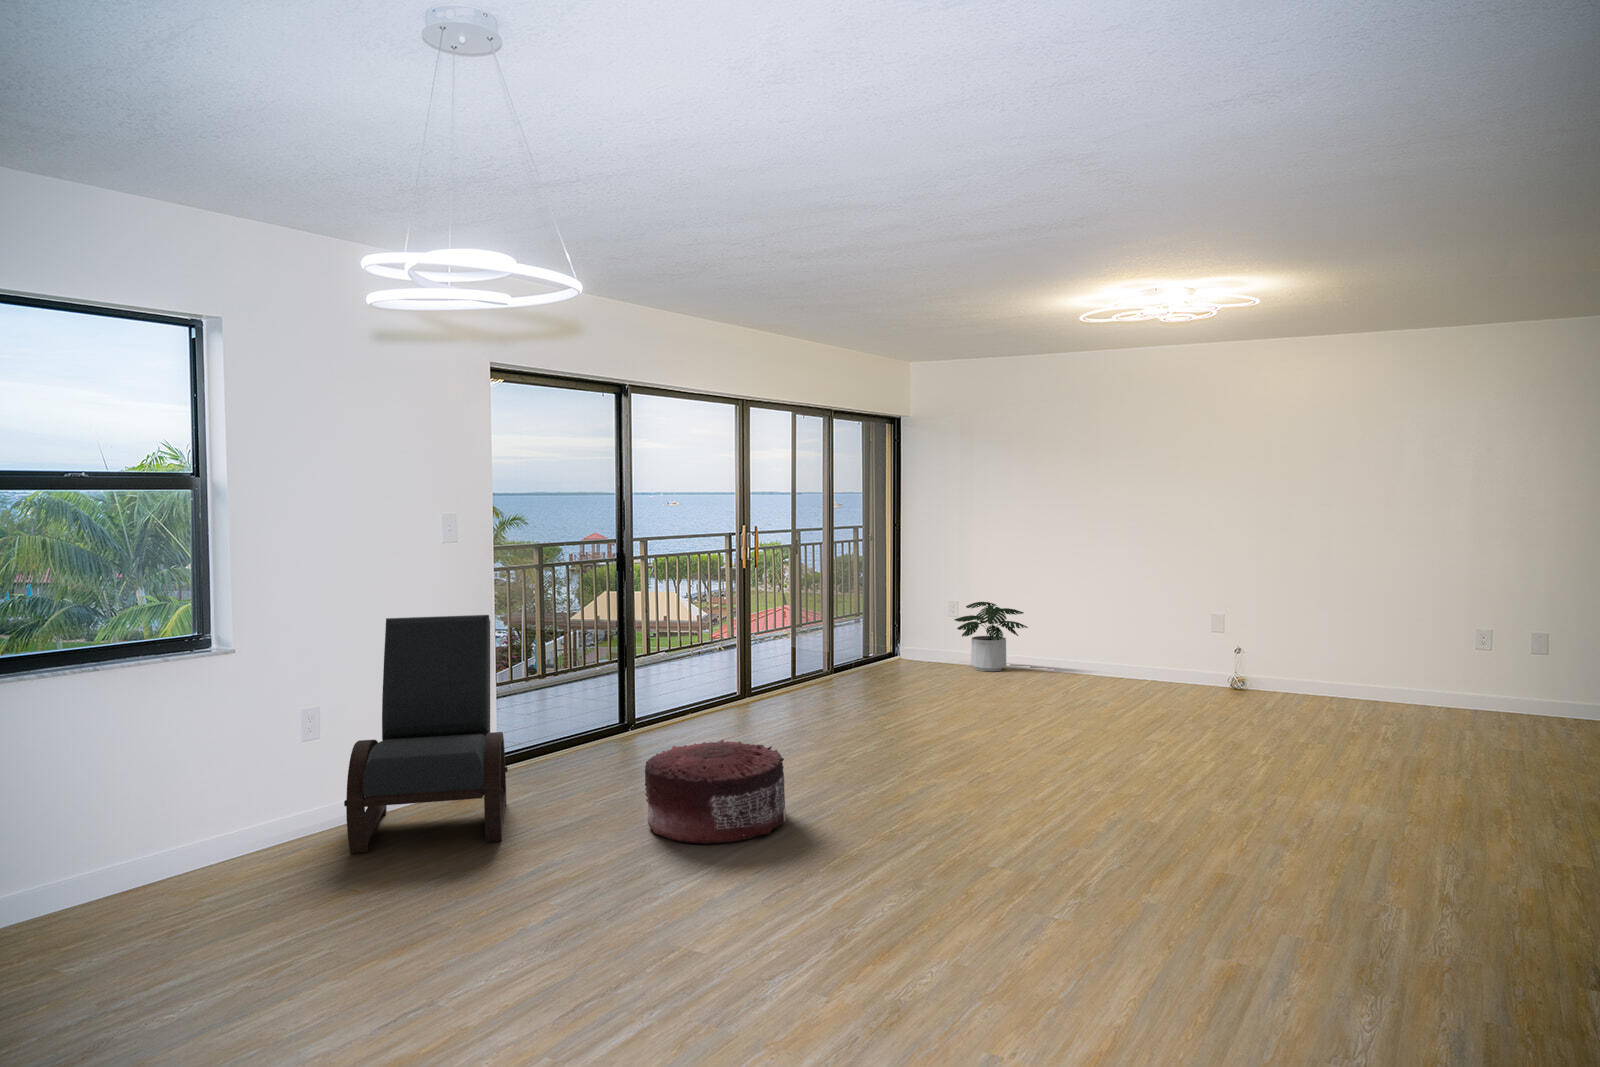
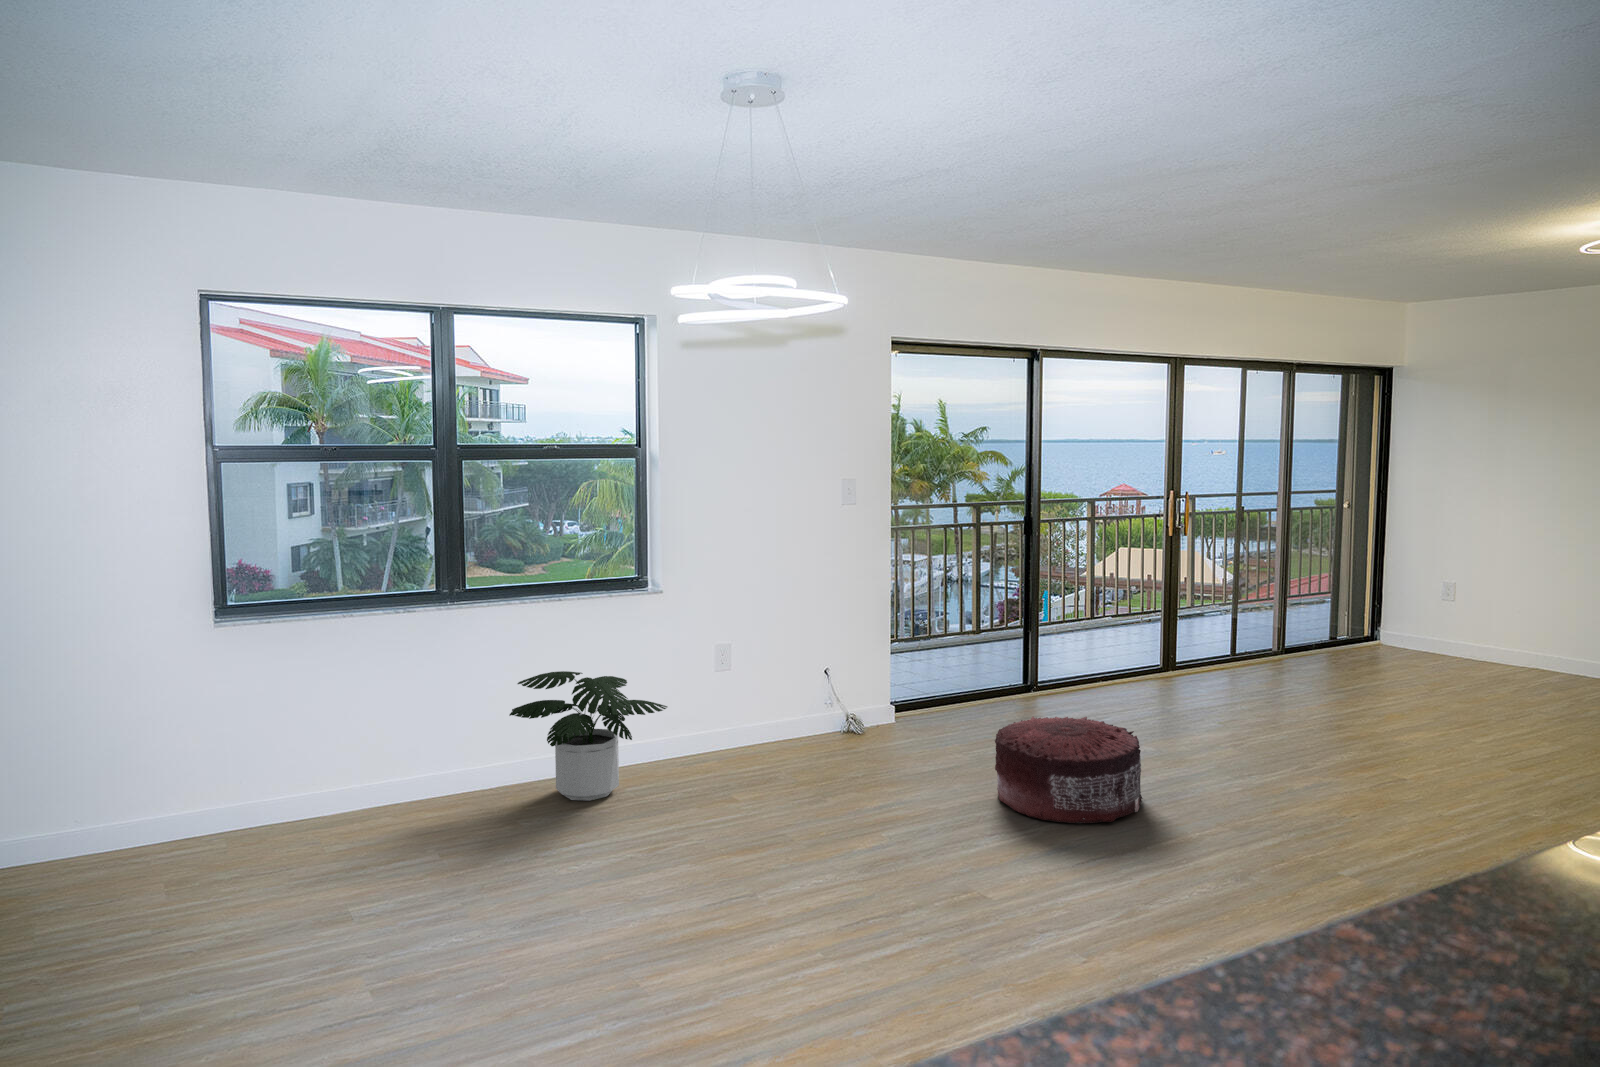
potted plant: present [954,602,1028,671] -> present [509,671,667,801]
lounge chair: present [344,615,507,854] -> none [735,571,885,783]

